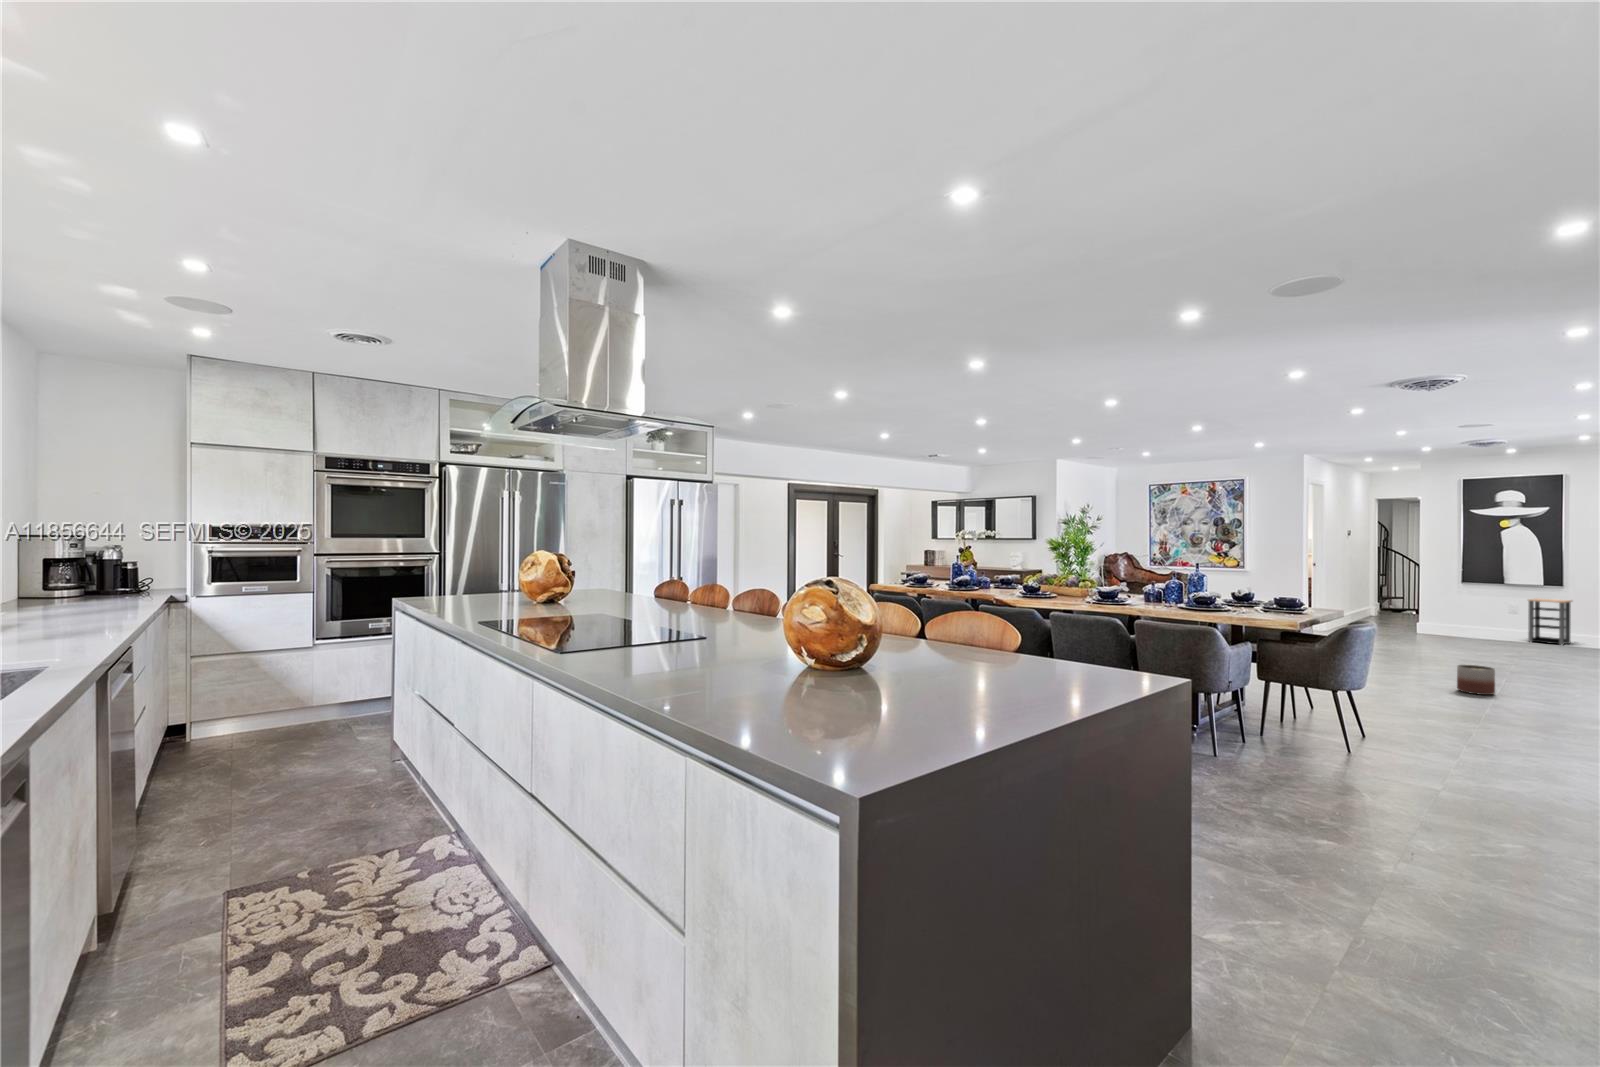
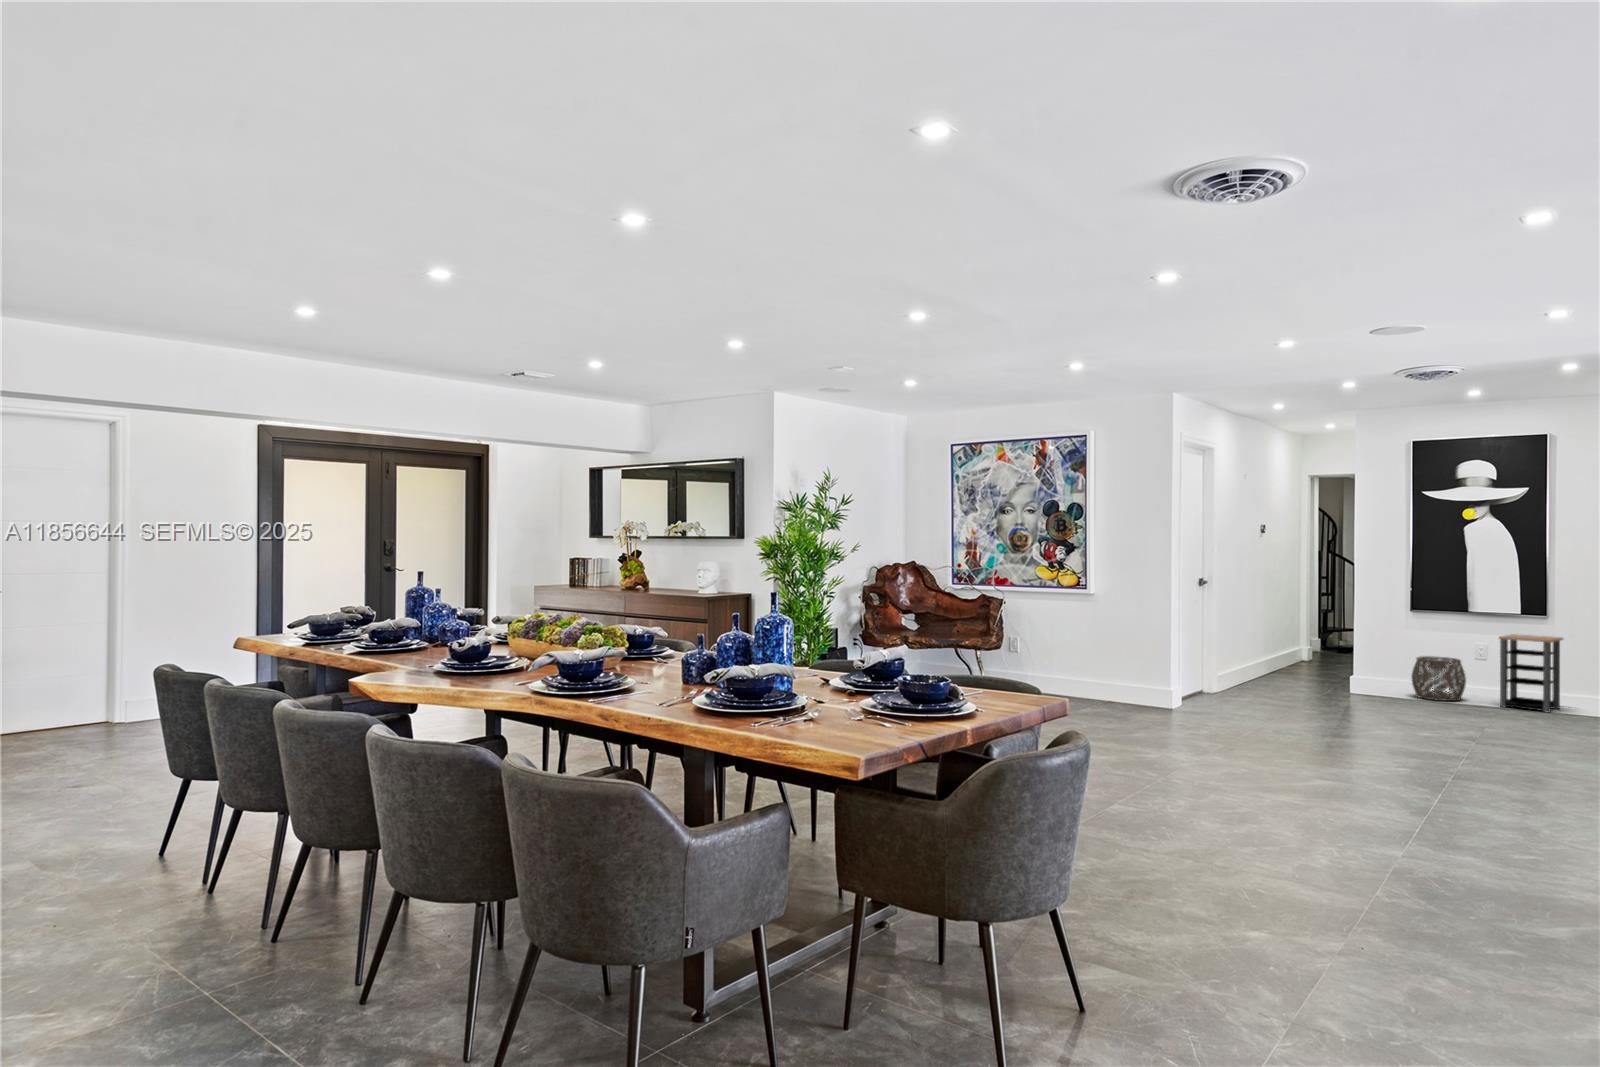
woven basket: none [1464,612,1504,639] -> present [1412,656,1466,701]
planter: present [1457,665,1495,695] -> none [1335,784,1399,849]

